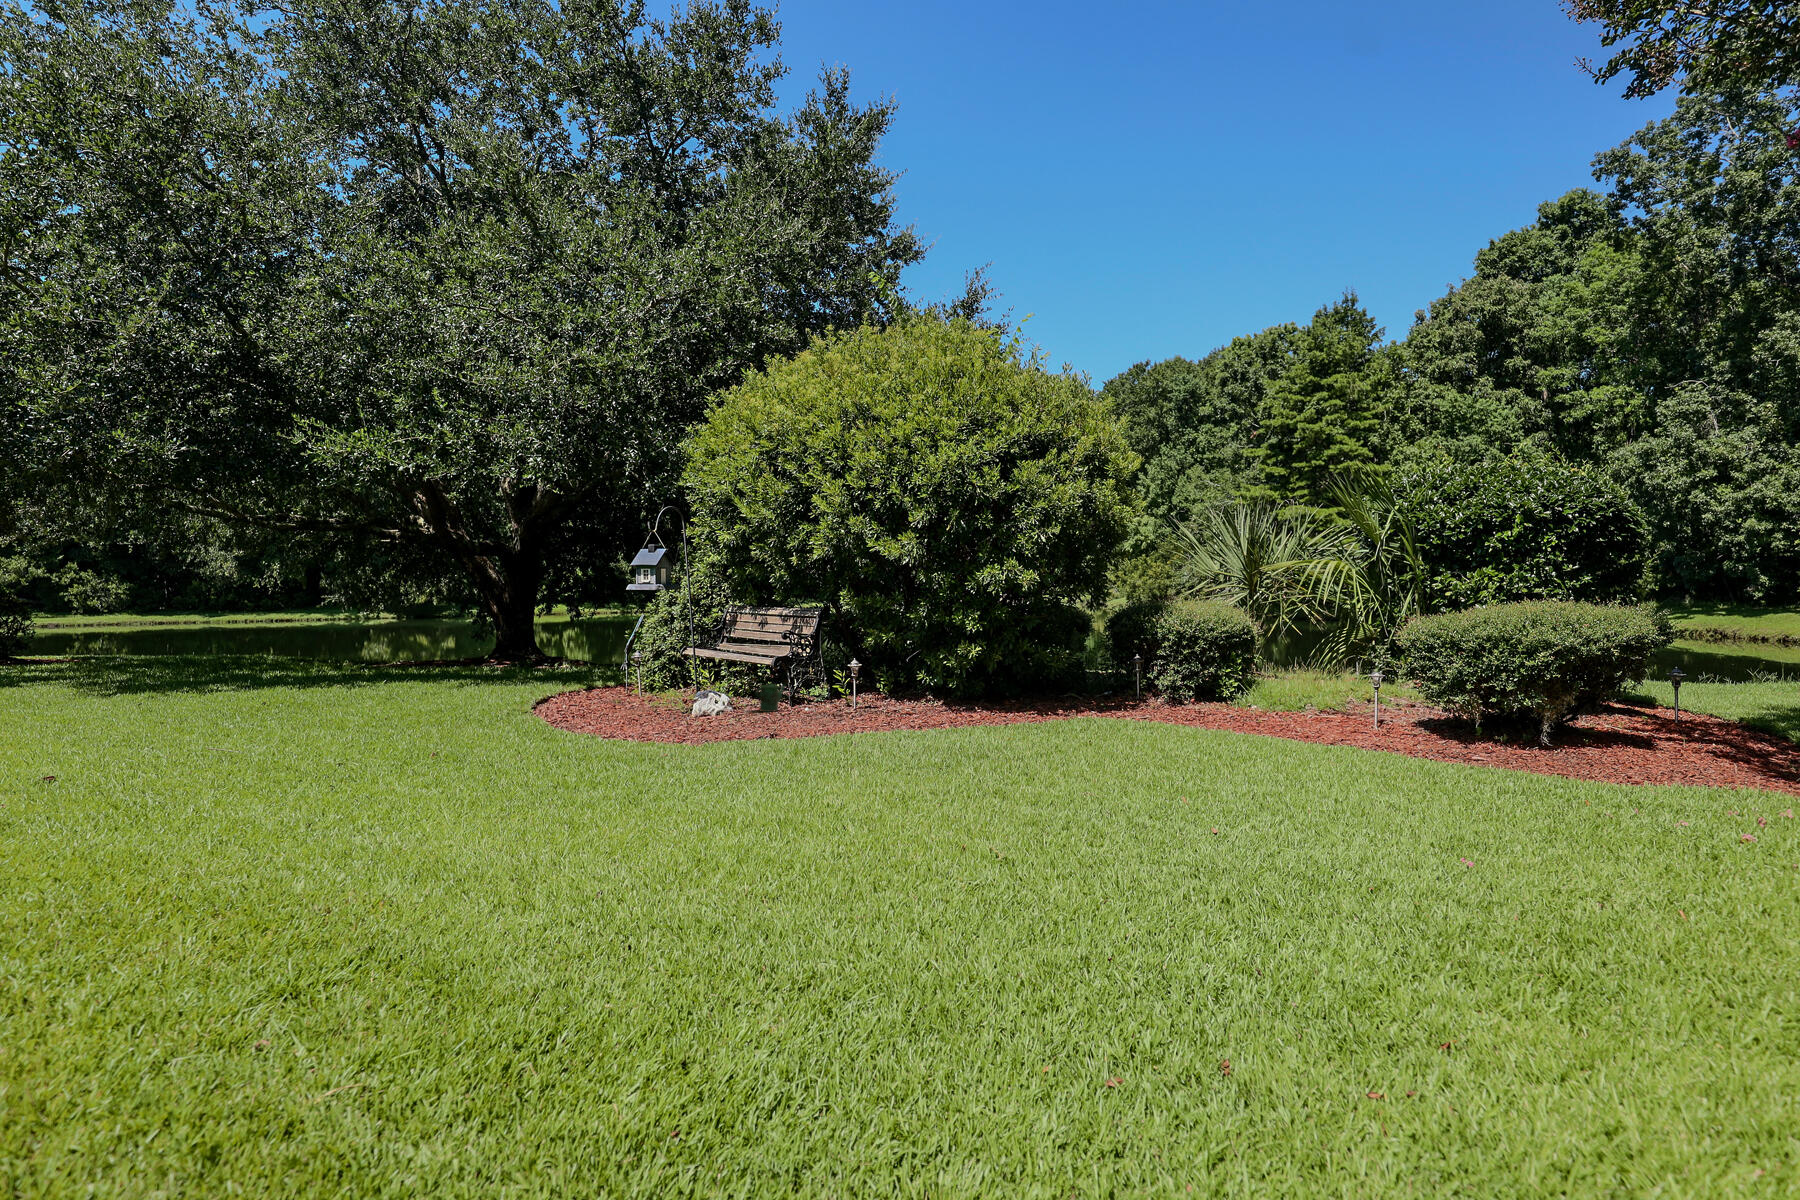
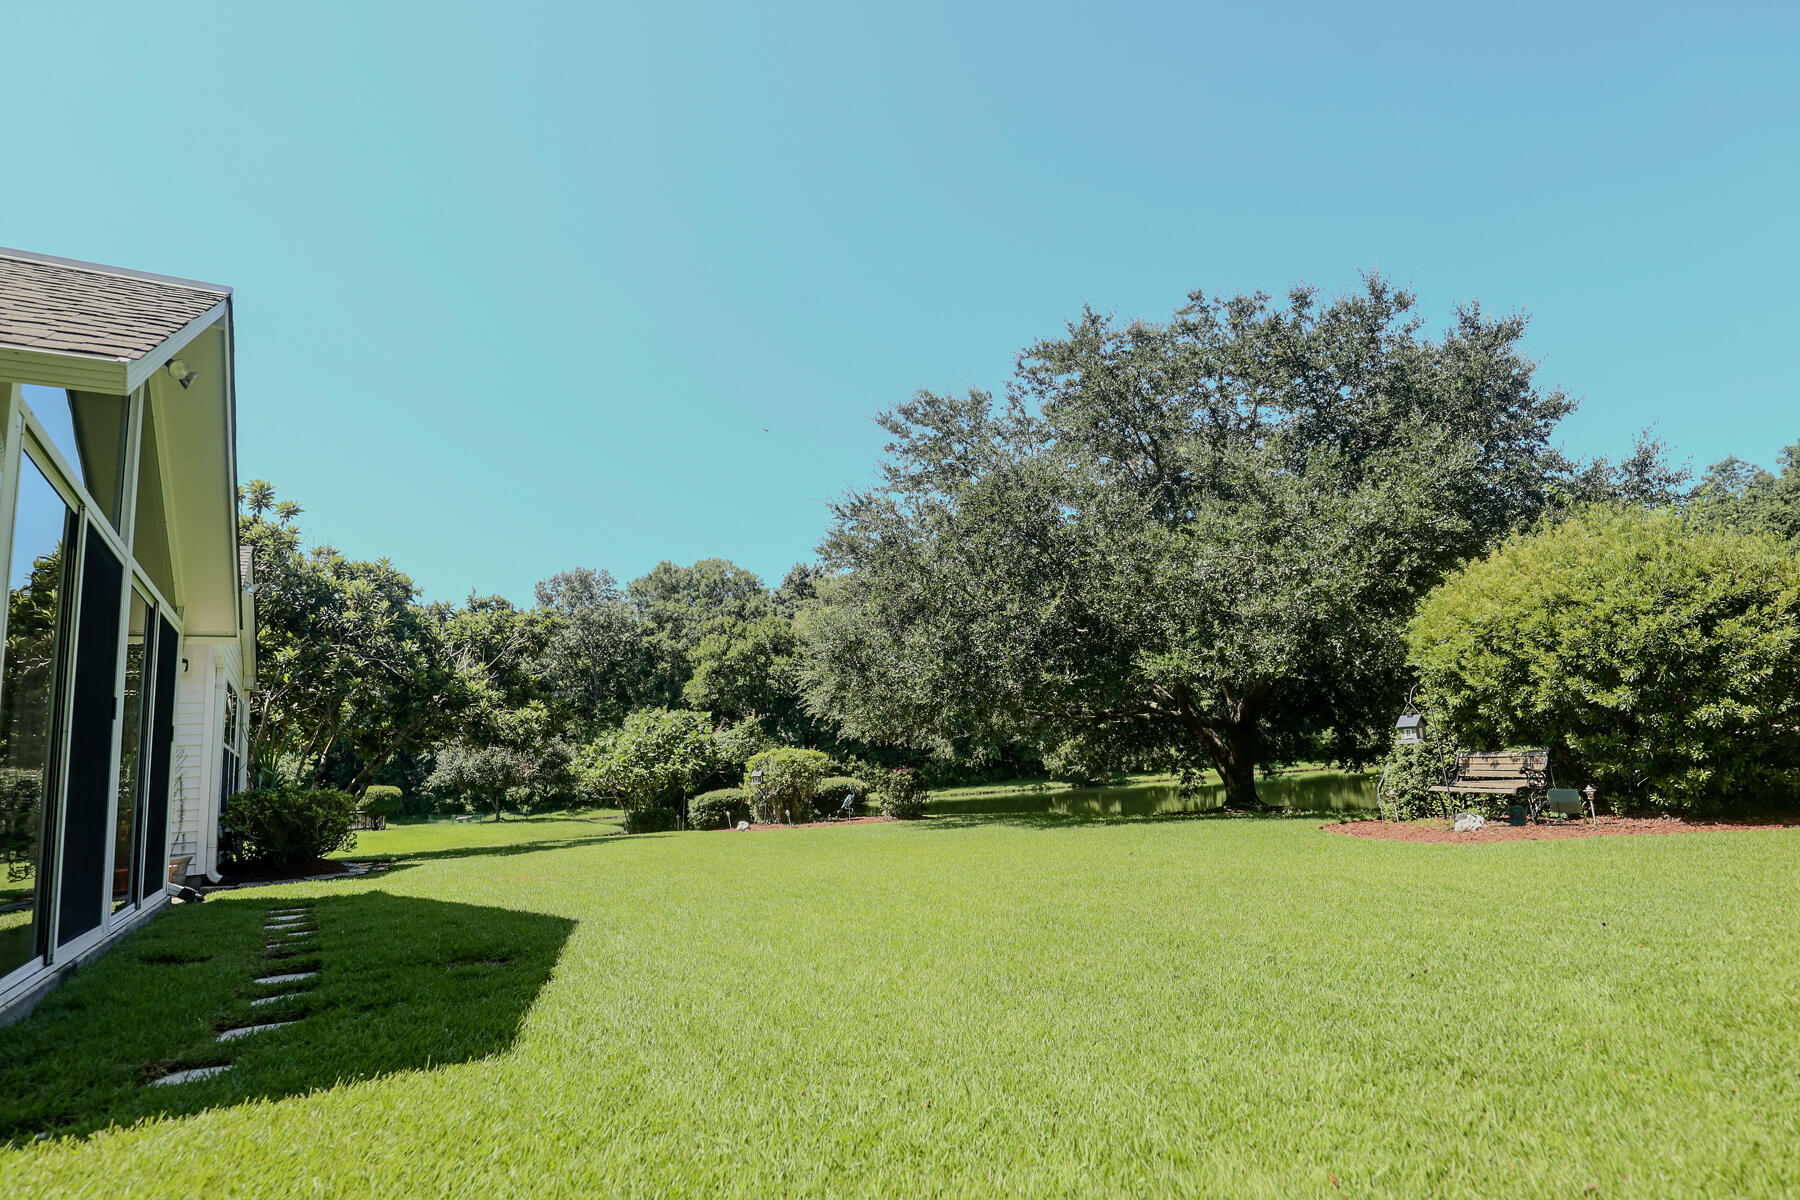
planter: none [810,662,844,710] -> present [1548,789,1585,825]

